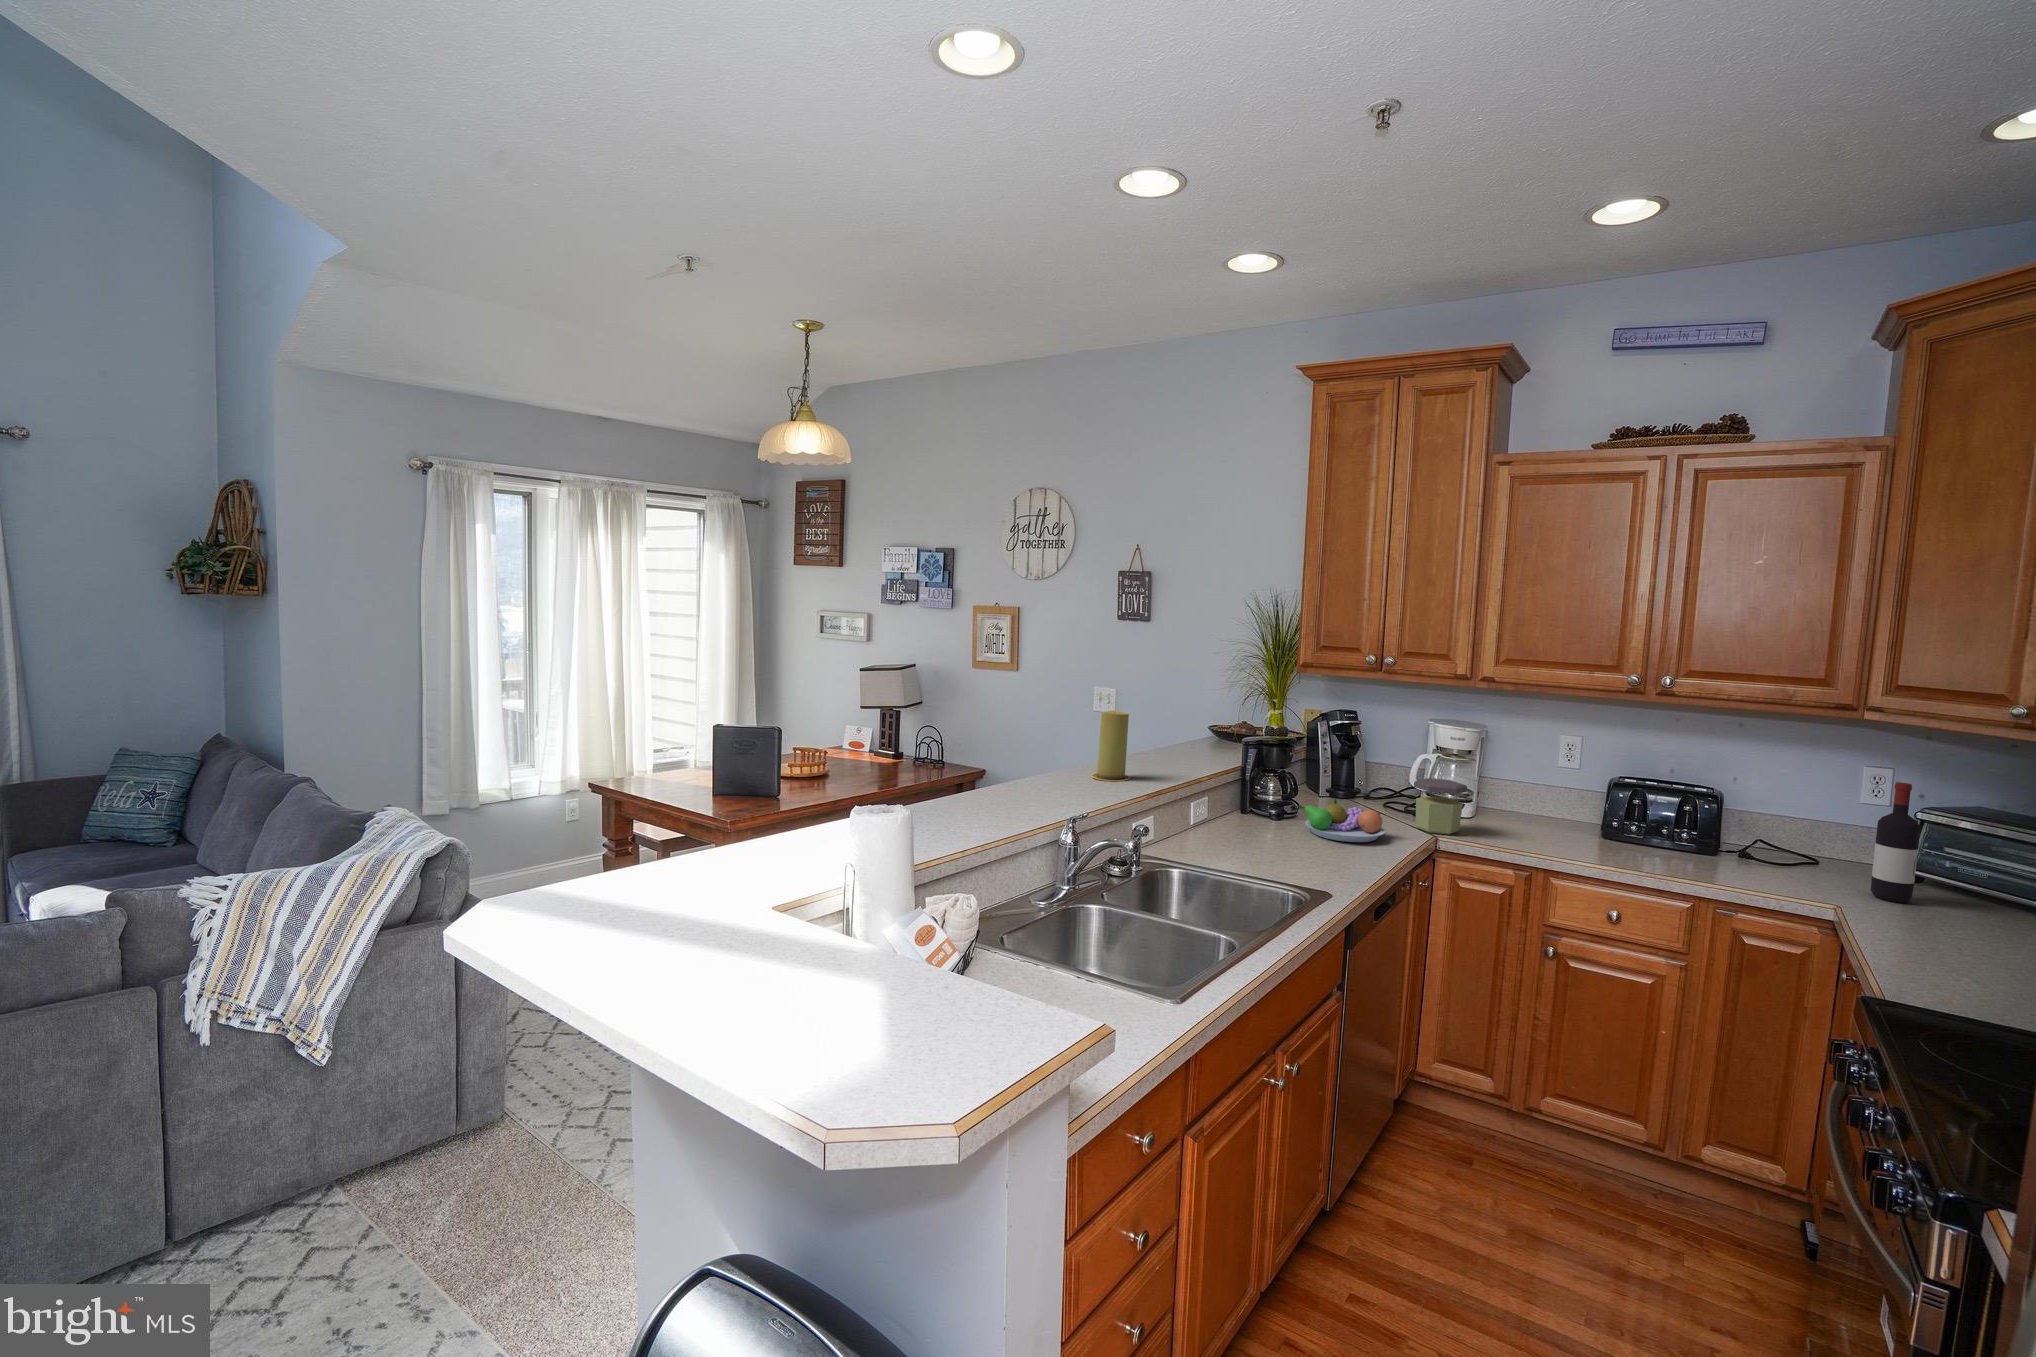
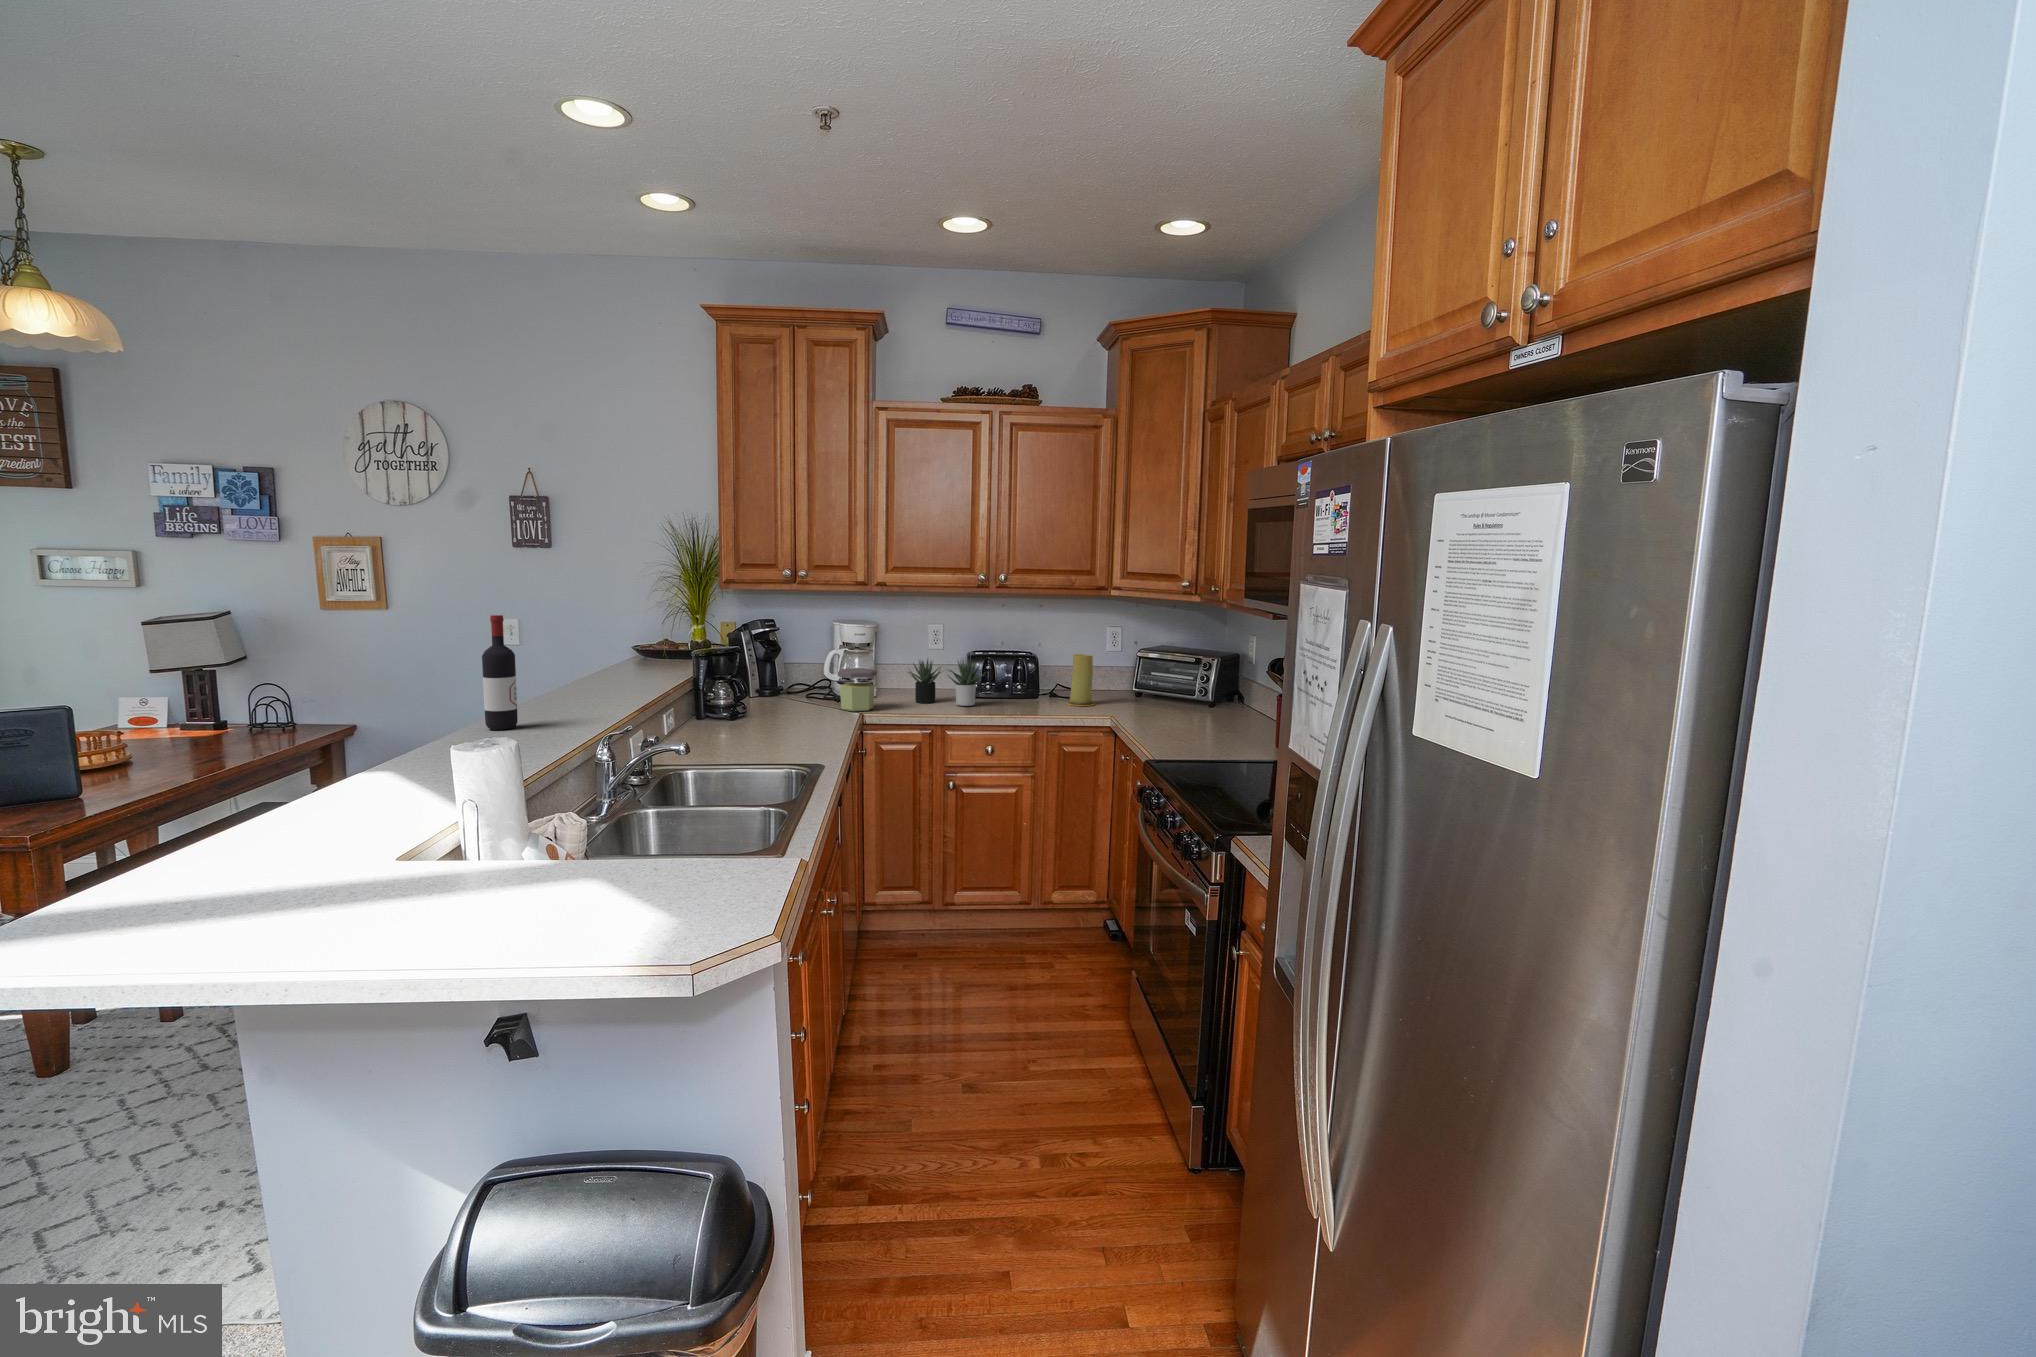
candle: present [1092,711,1130,781] -> present [1067,654,1095,706]
succulent plant: none [1512,775,1633,849] -> present [908,659,985,706]
wine bottle: present [1871,782,1921,902] -> present [482,615,518,730]
fruit bowl: present [1299,799,1385,842] -> none [752,693,825,725]

